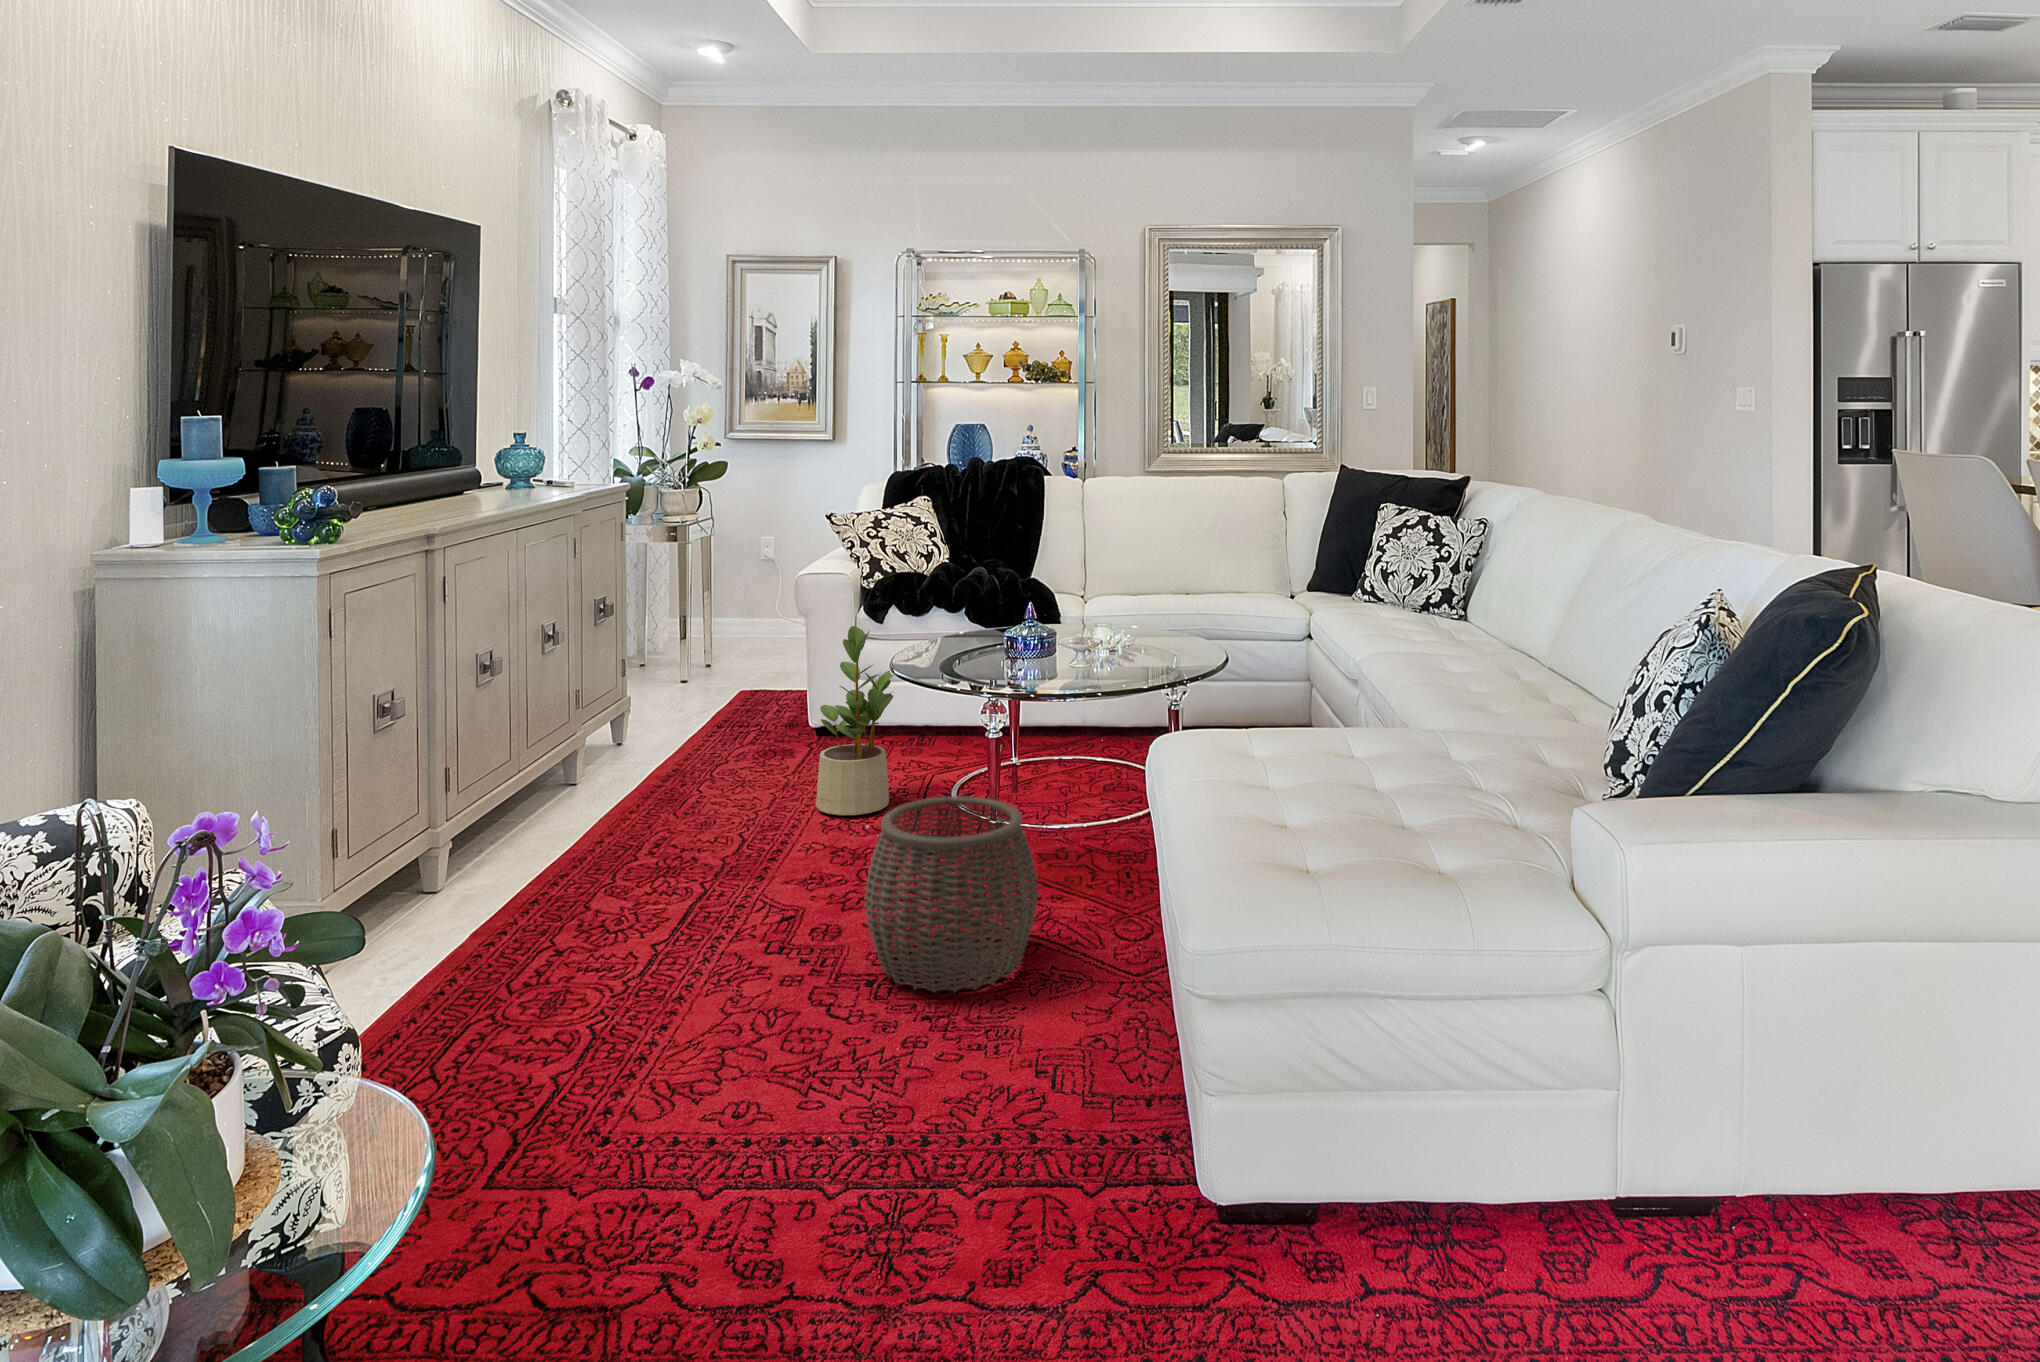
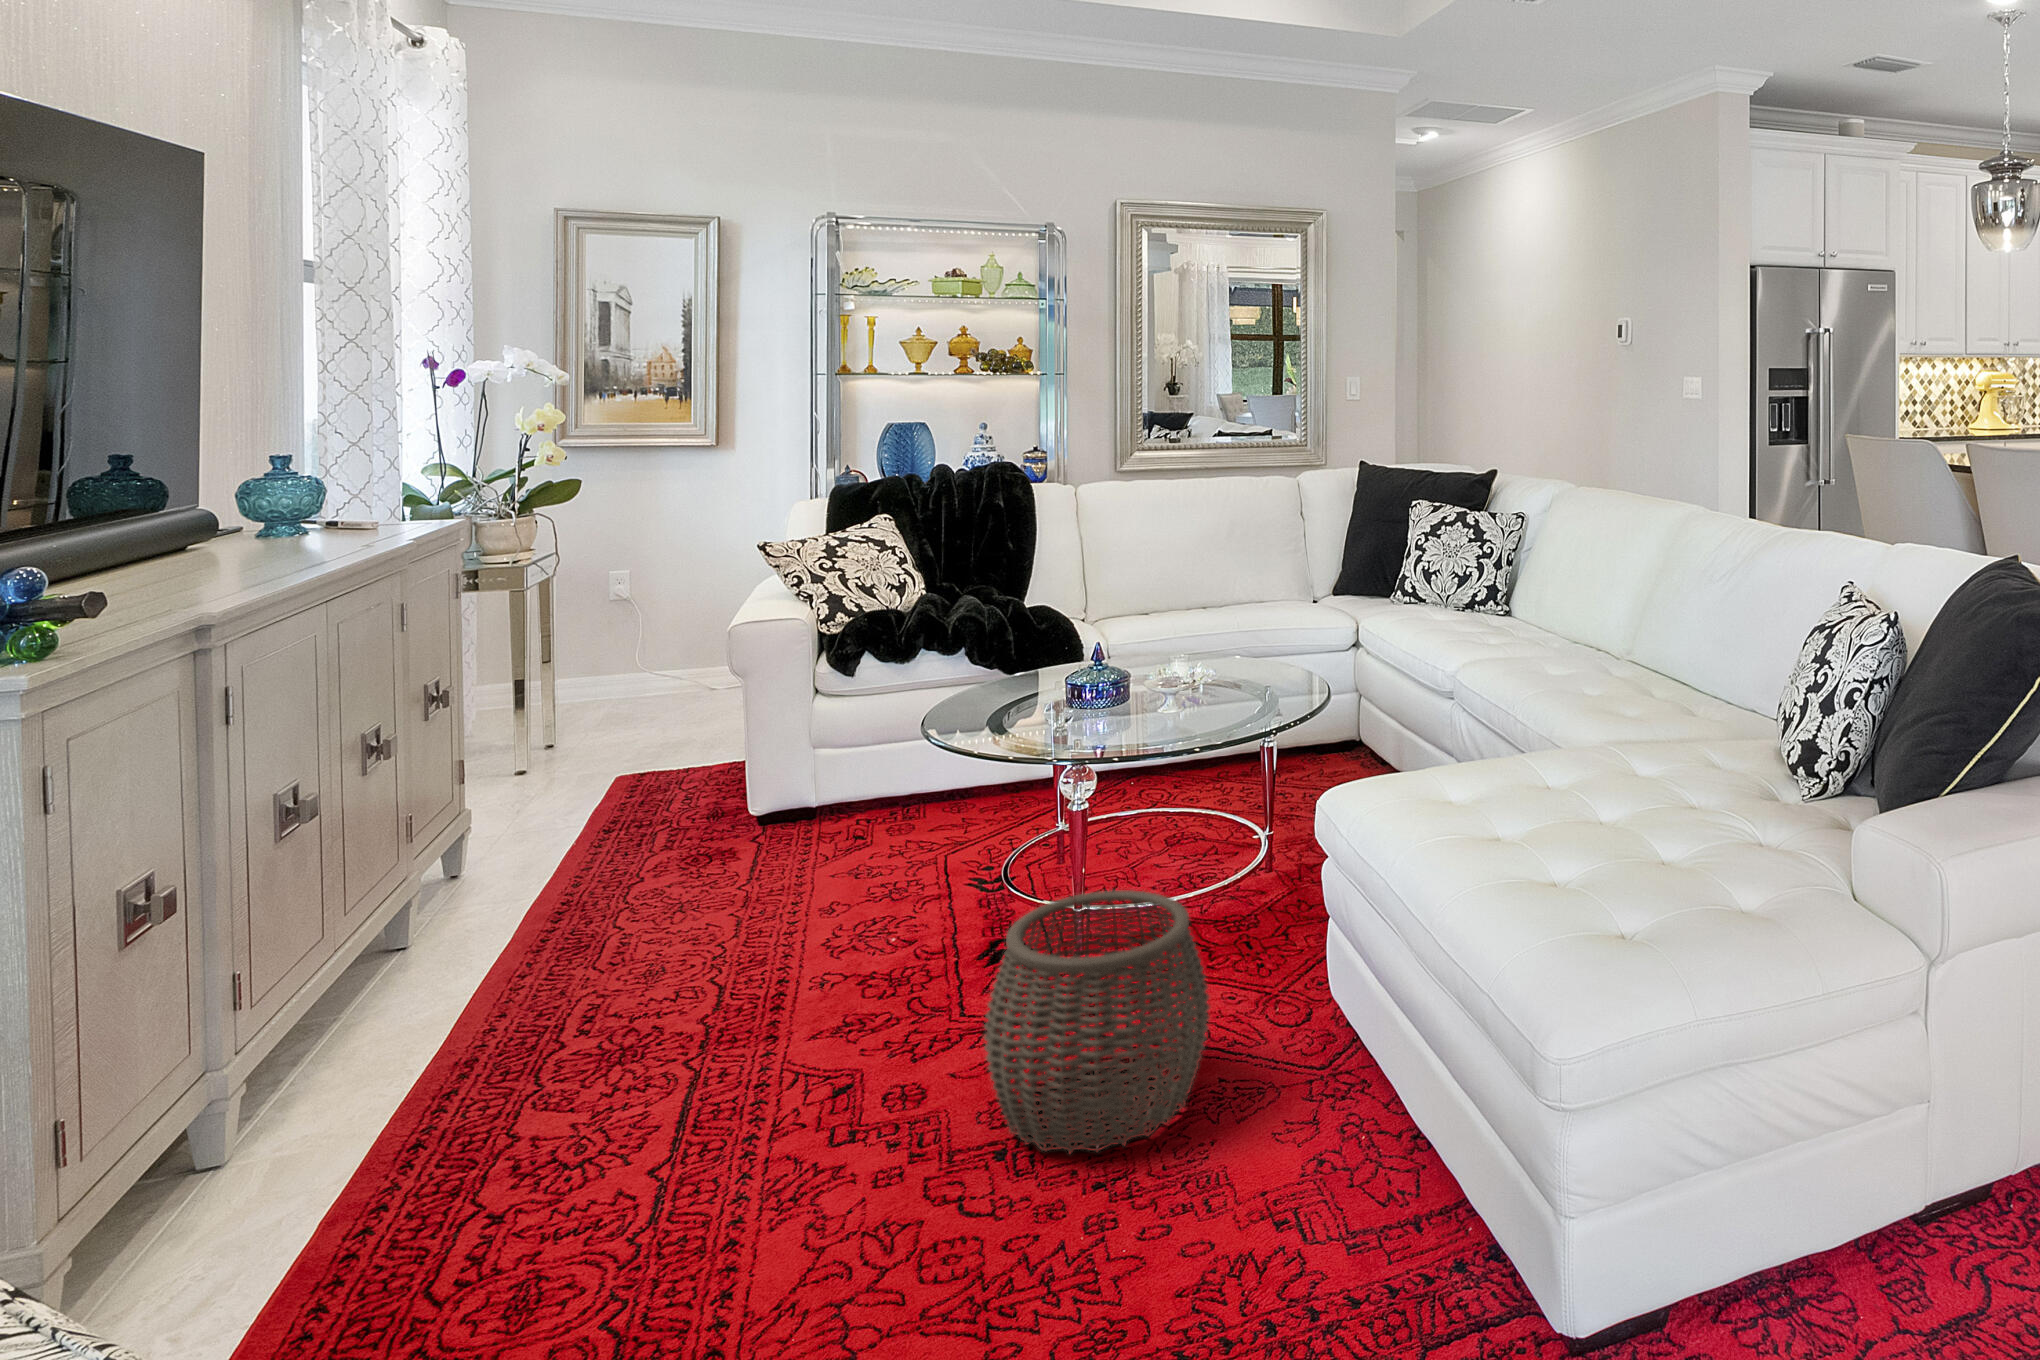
potted plant: present [816,626,896,815] -> none [806,684,917,926]

